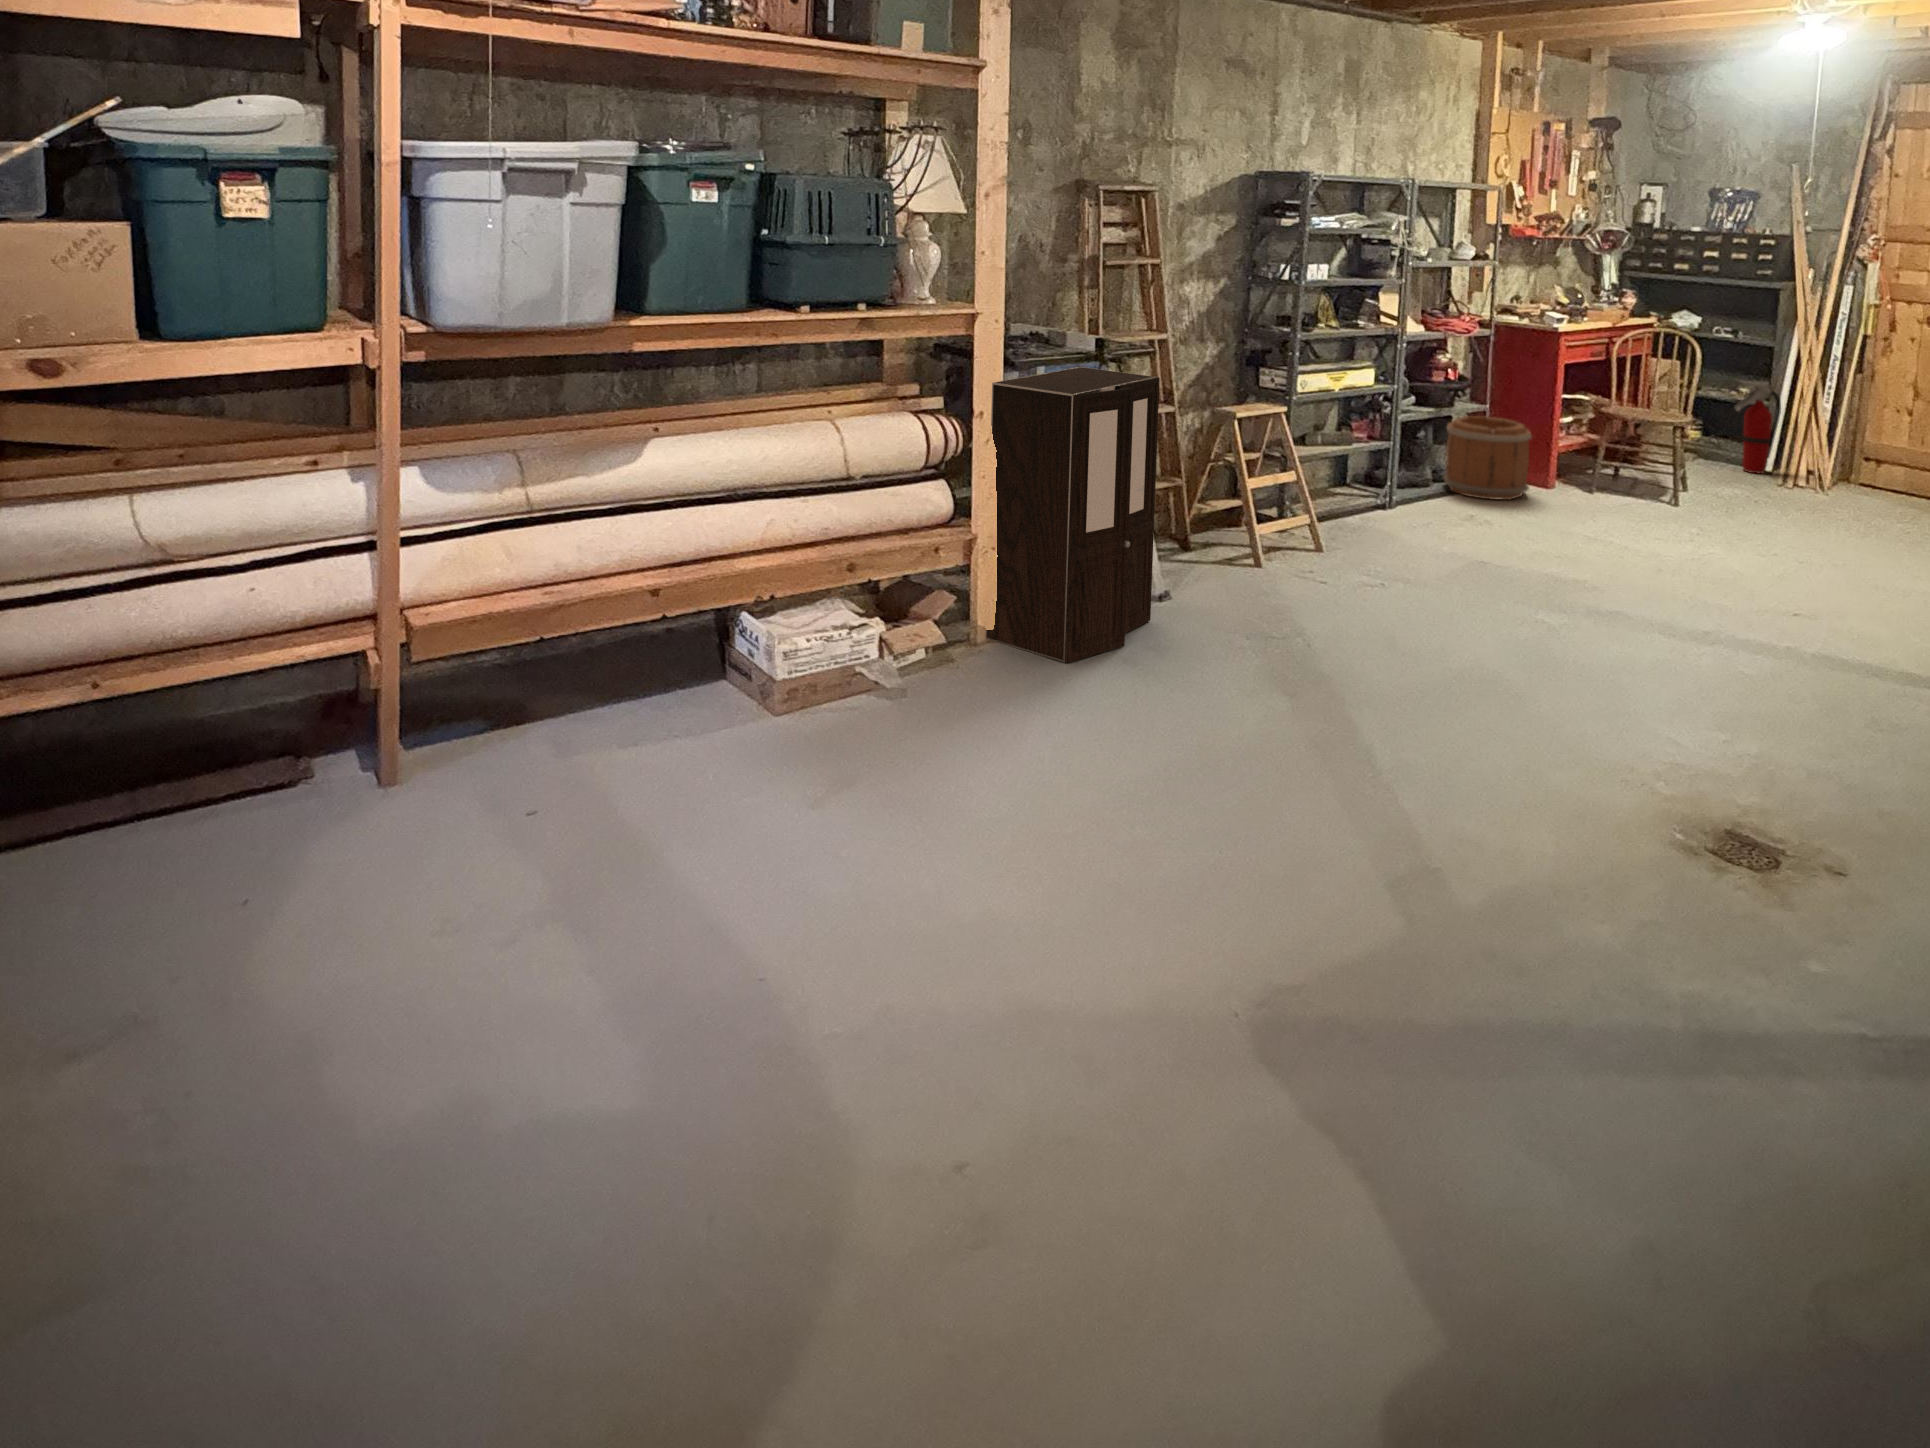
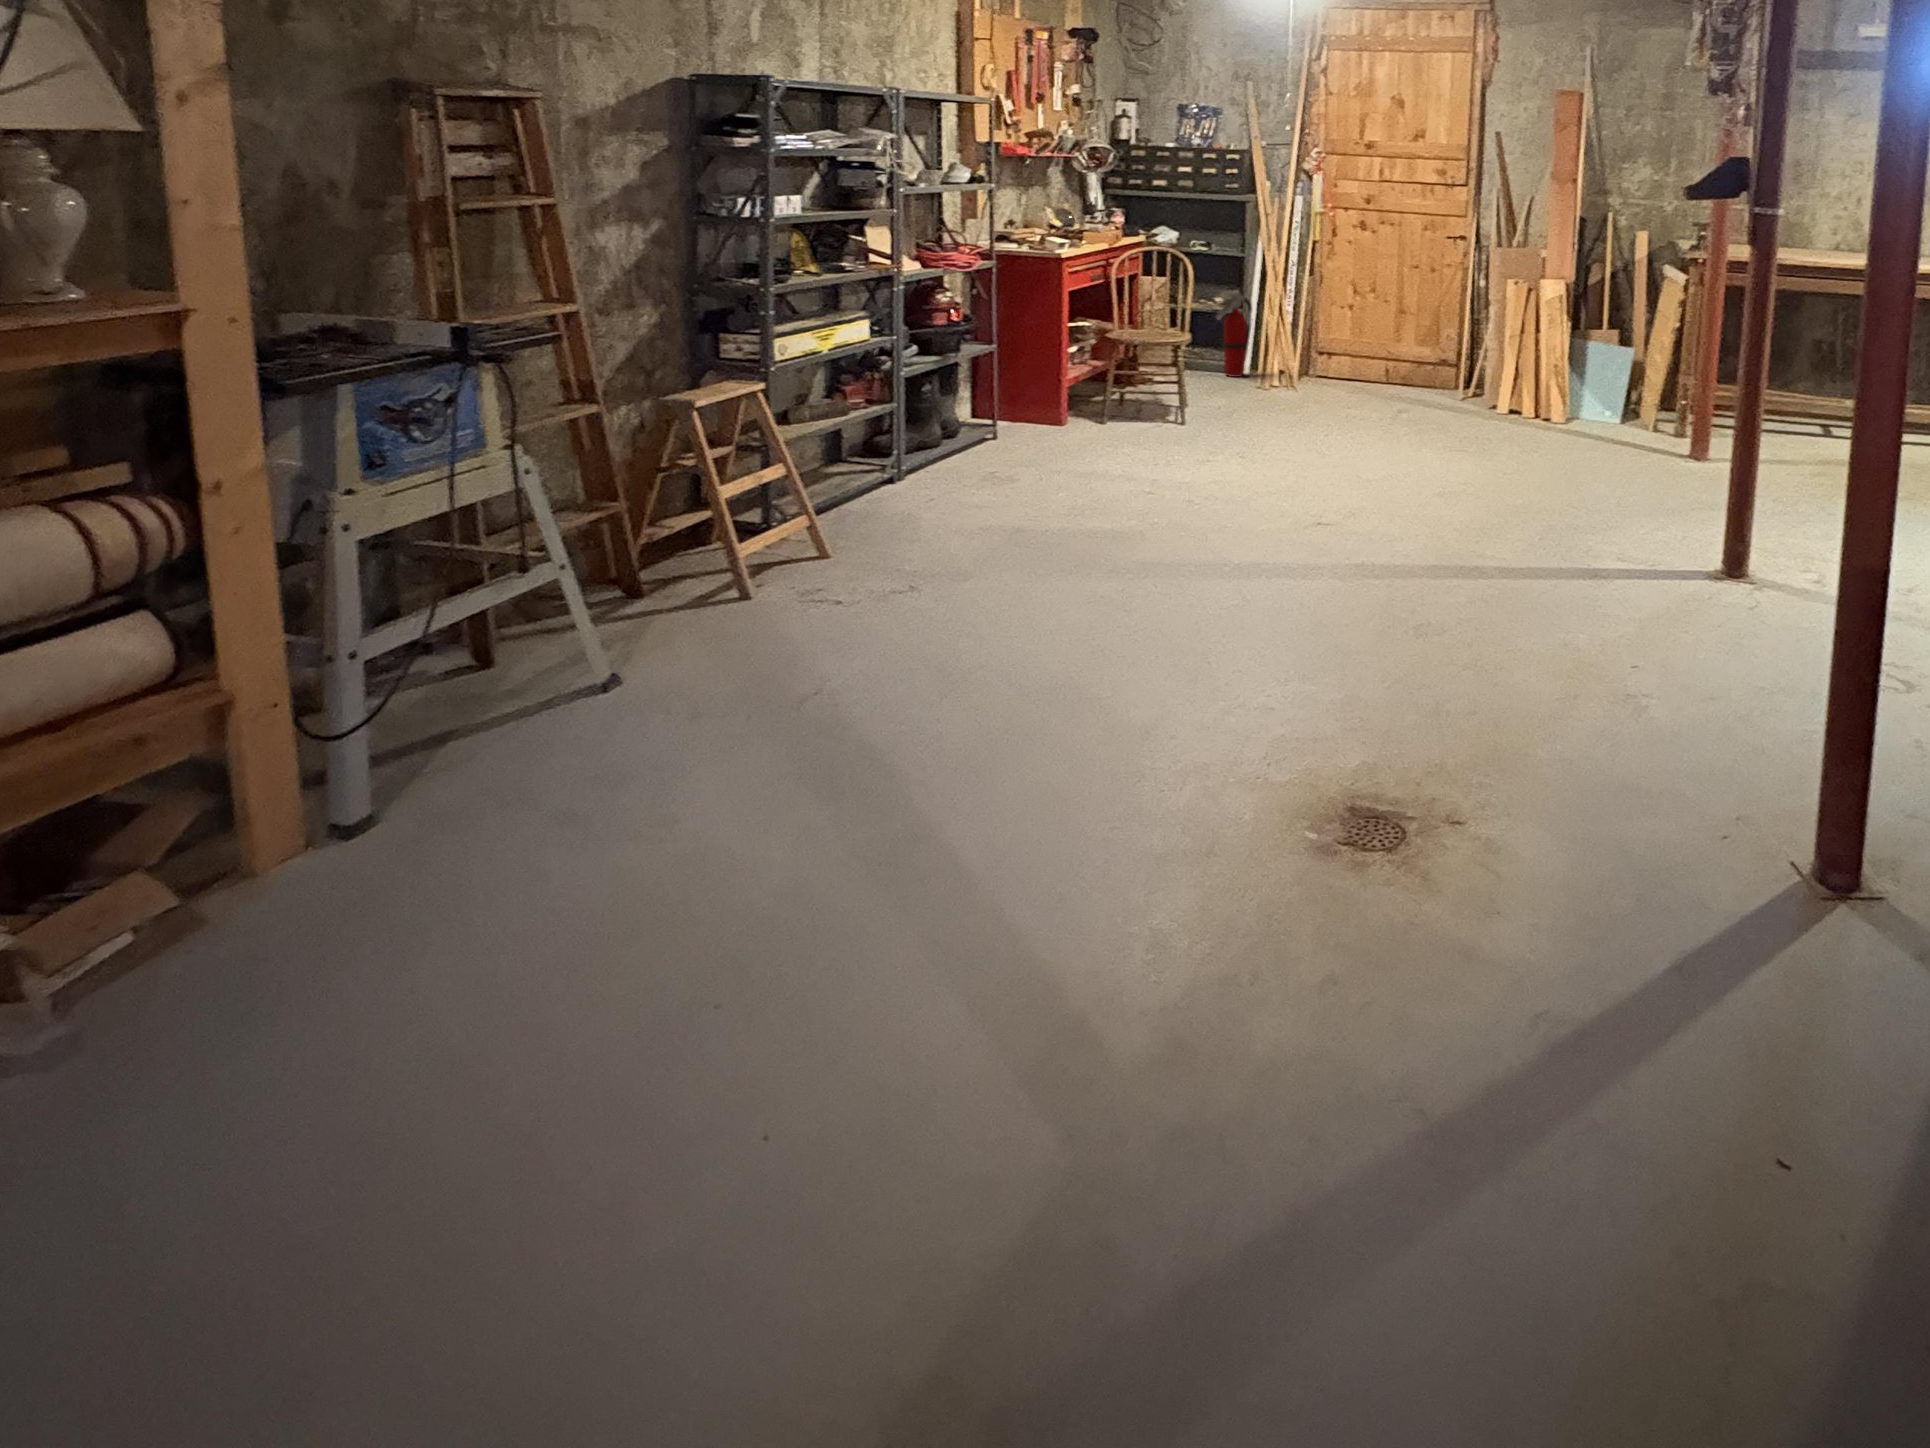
cabinet: present [985,367,1160,663] -> none [227,377,590,868]
bucket: present [1444,416,1531,500] -> none [954,356,1047,448]

